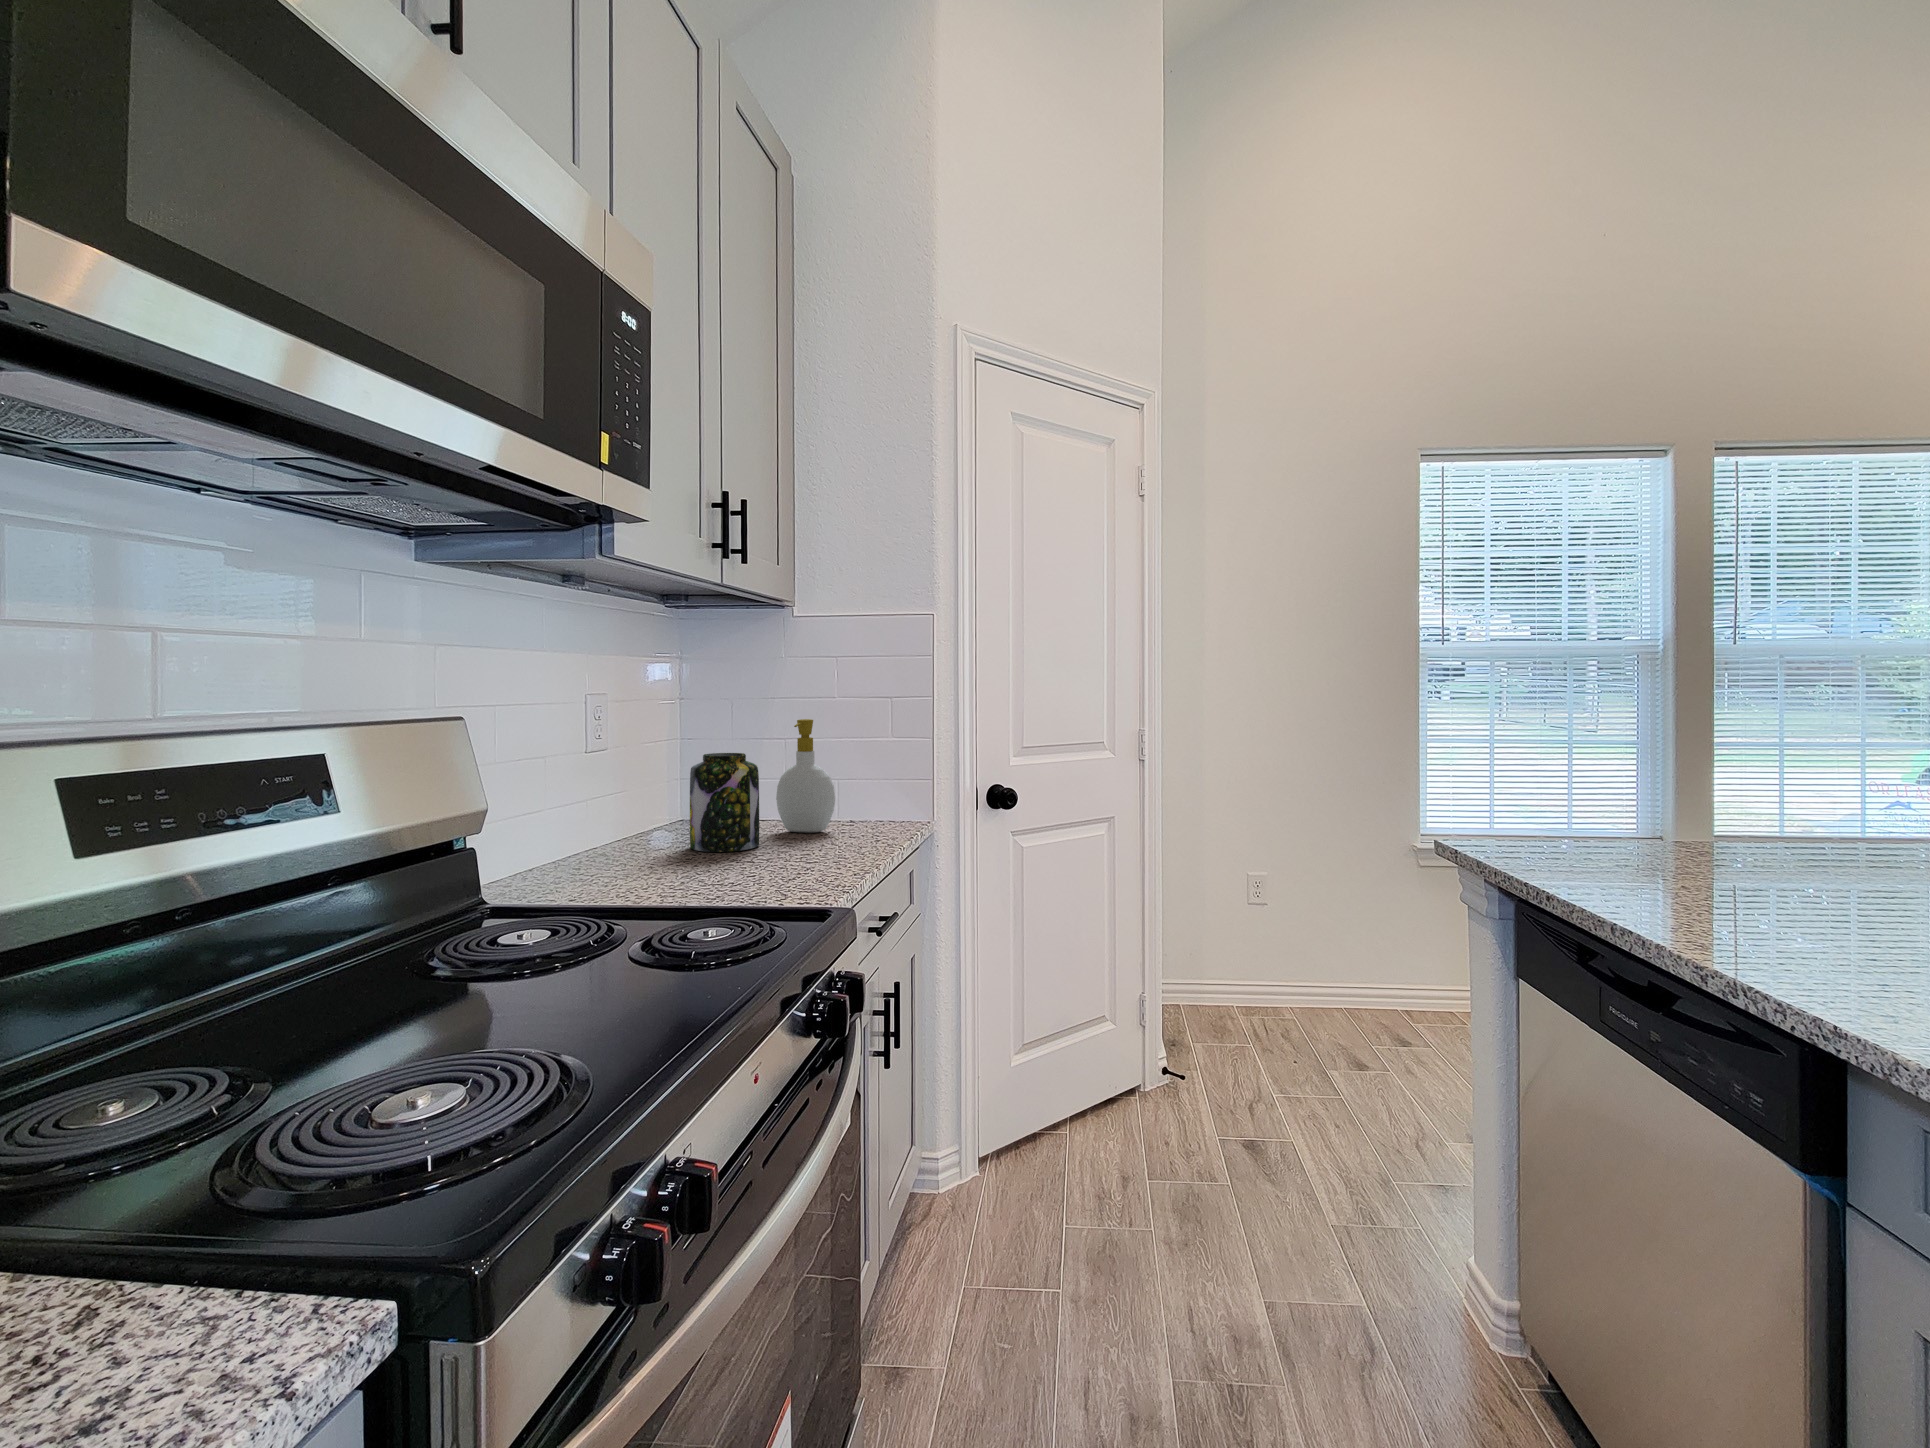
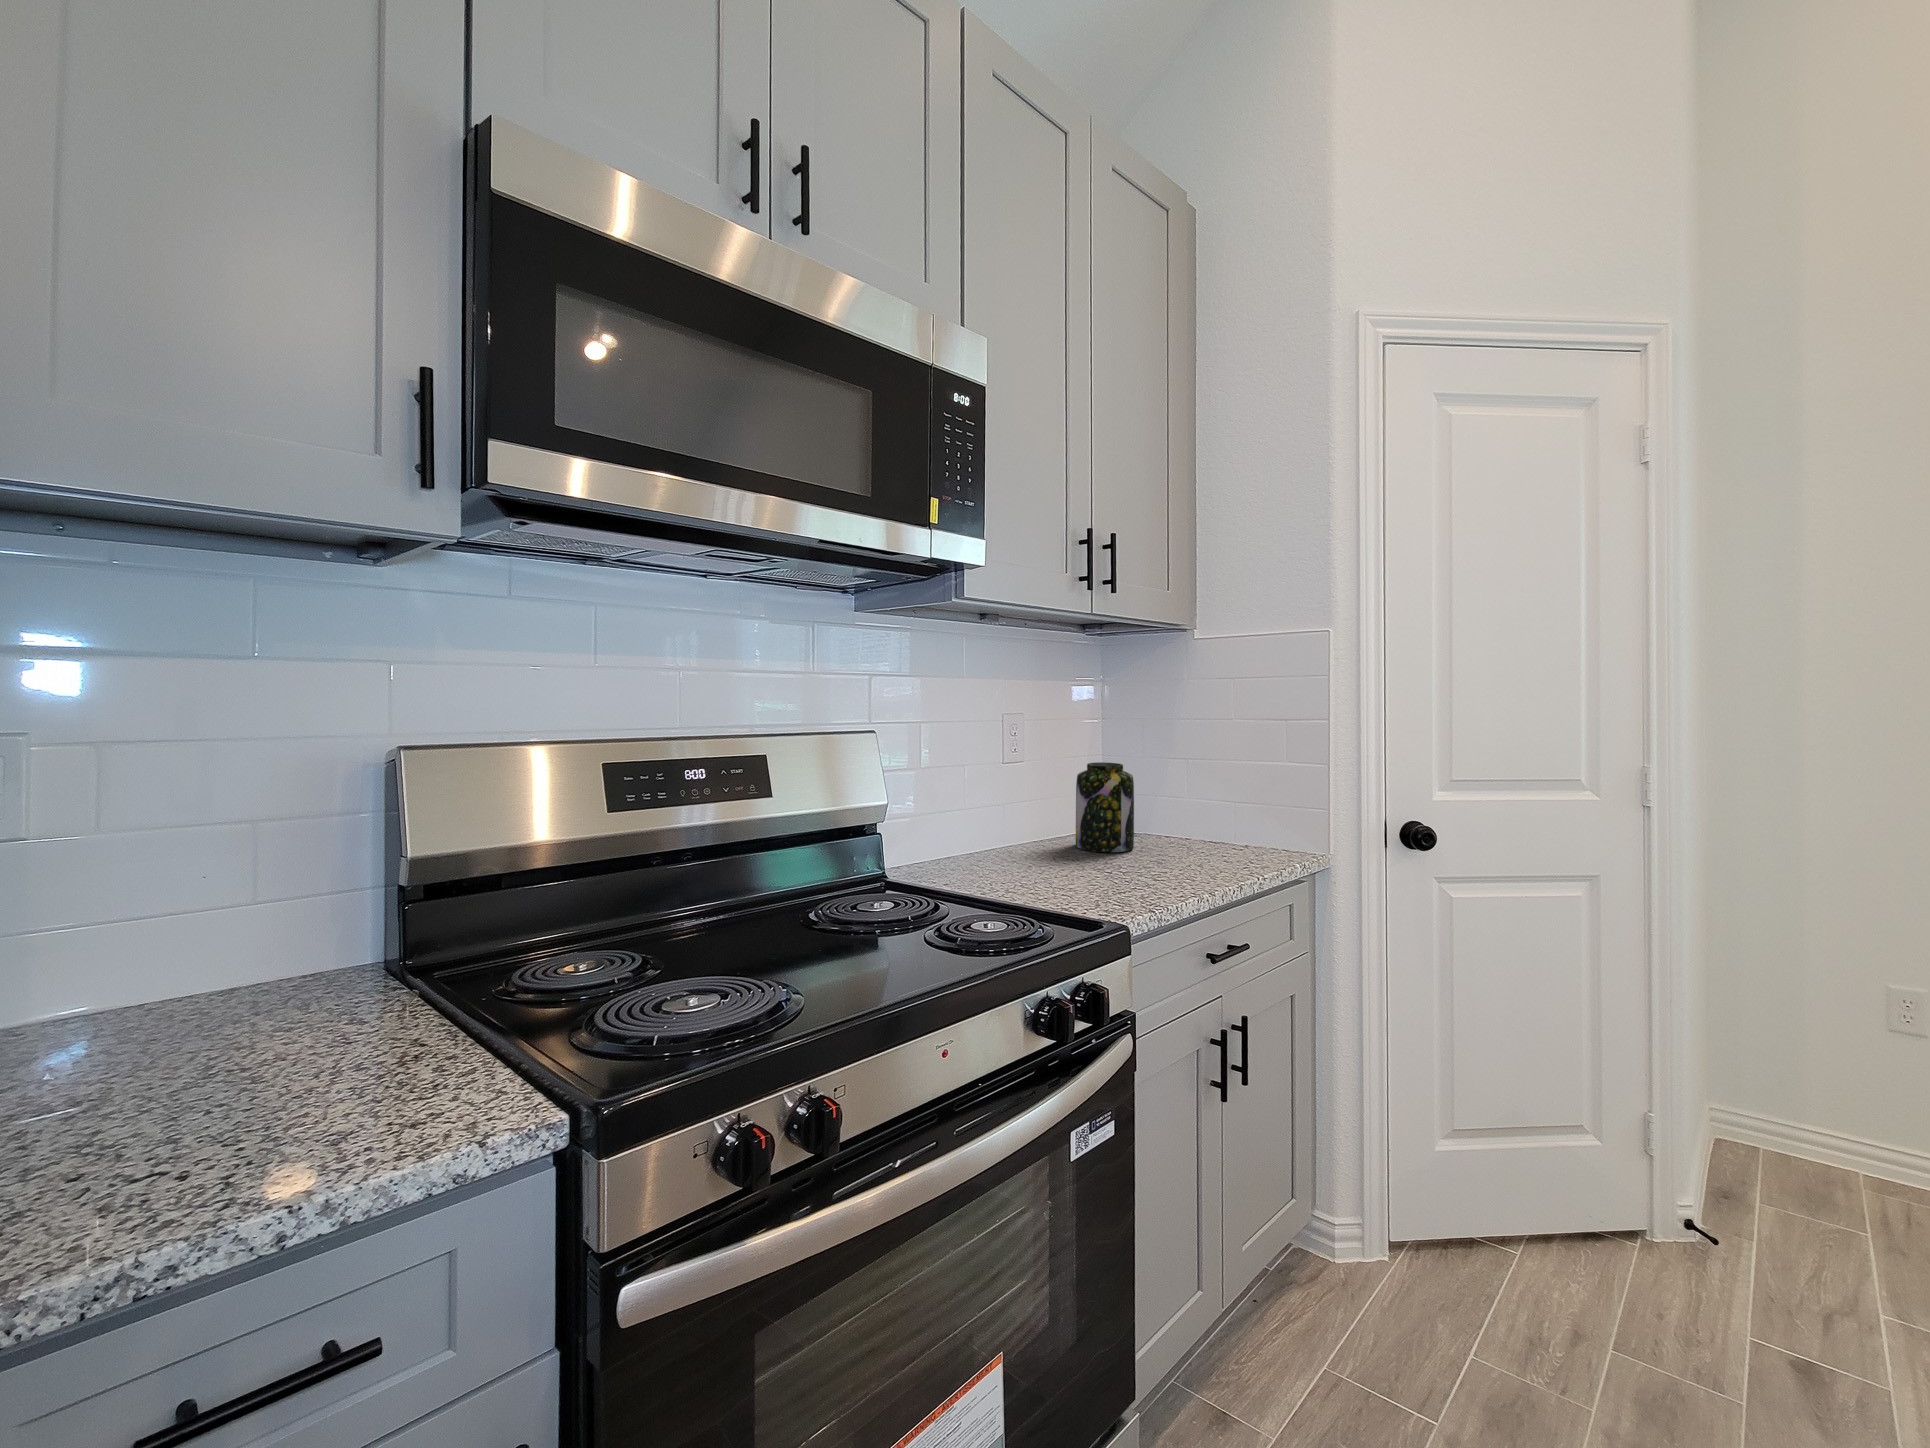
soap bottle: present [776,719,835,833] -> none [1166,734,1217,843]

